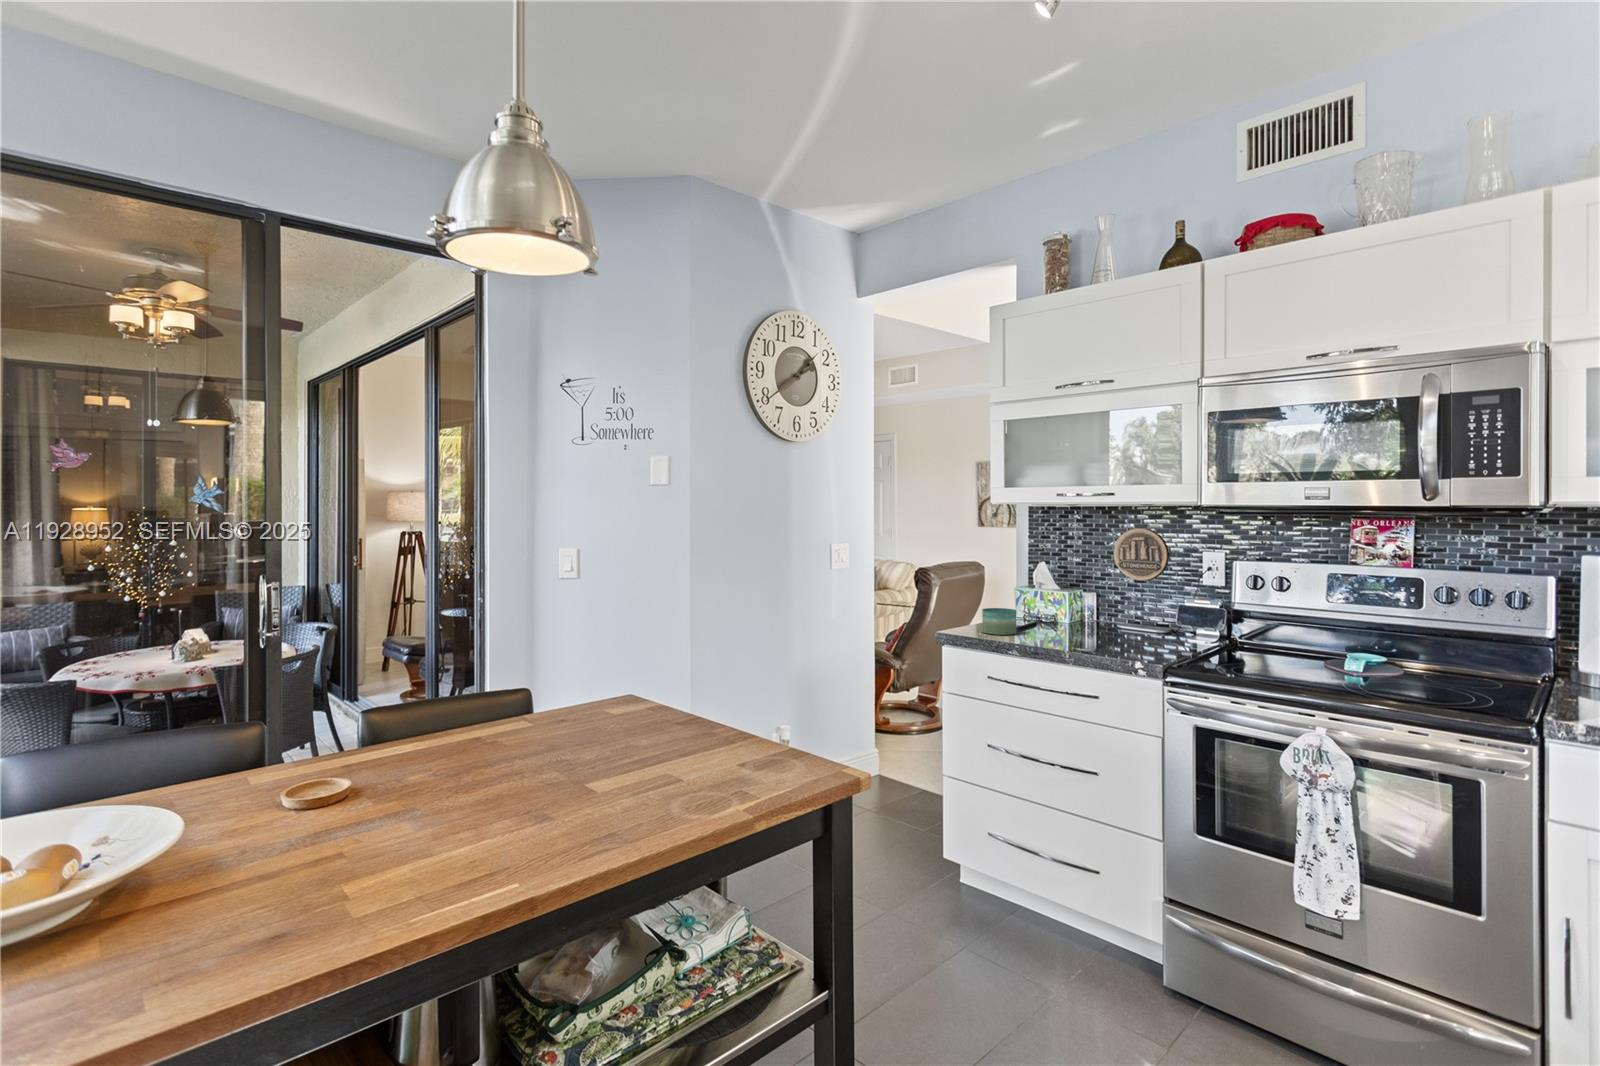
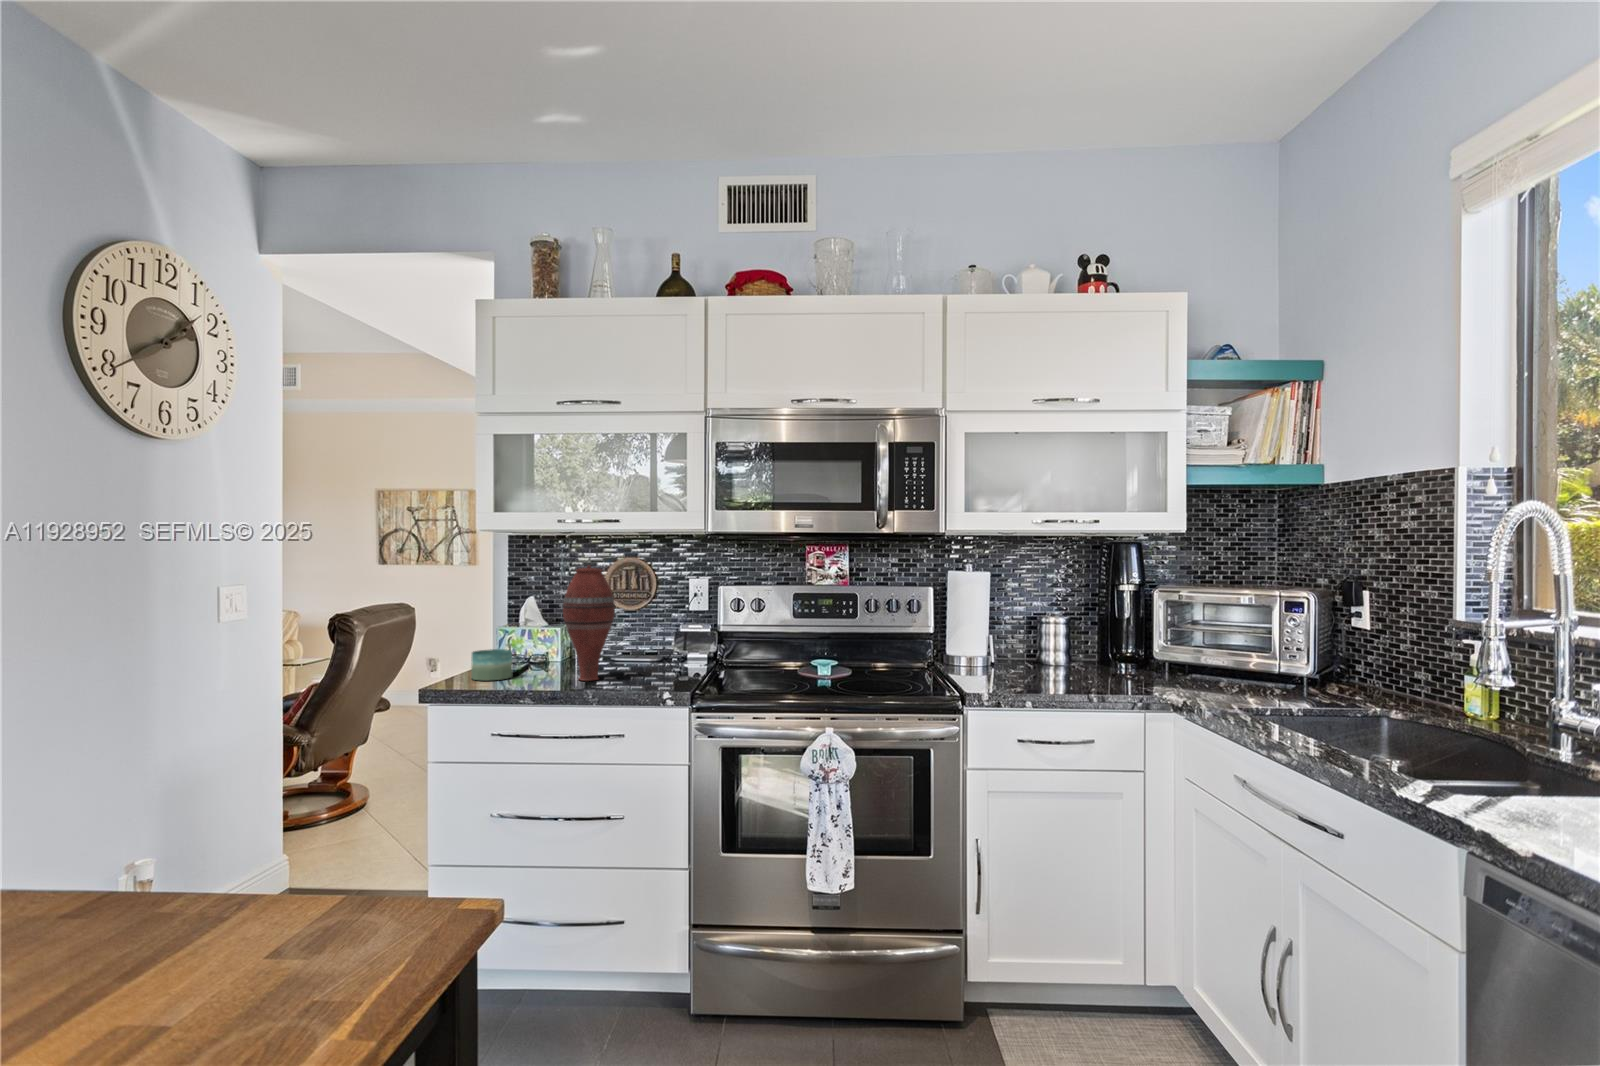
vase: none [1055,537,1104,644] -> present [563,565,615,681]

